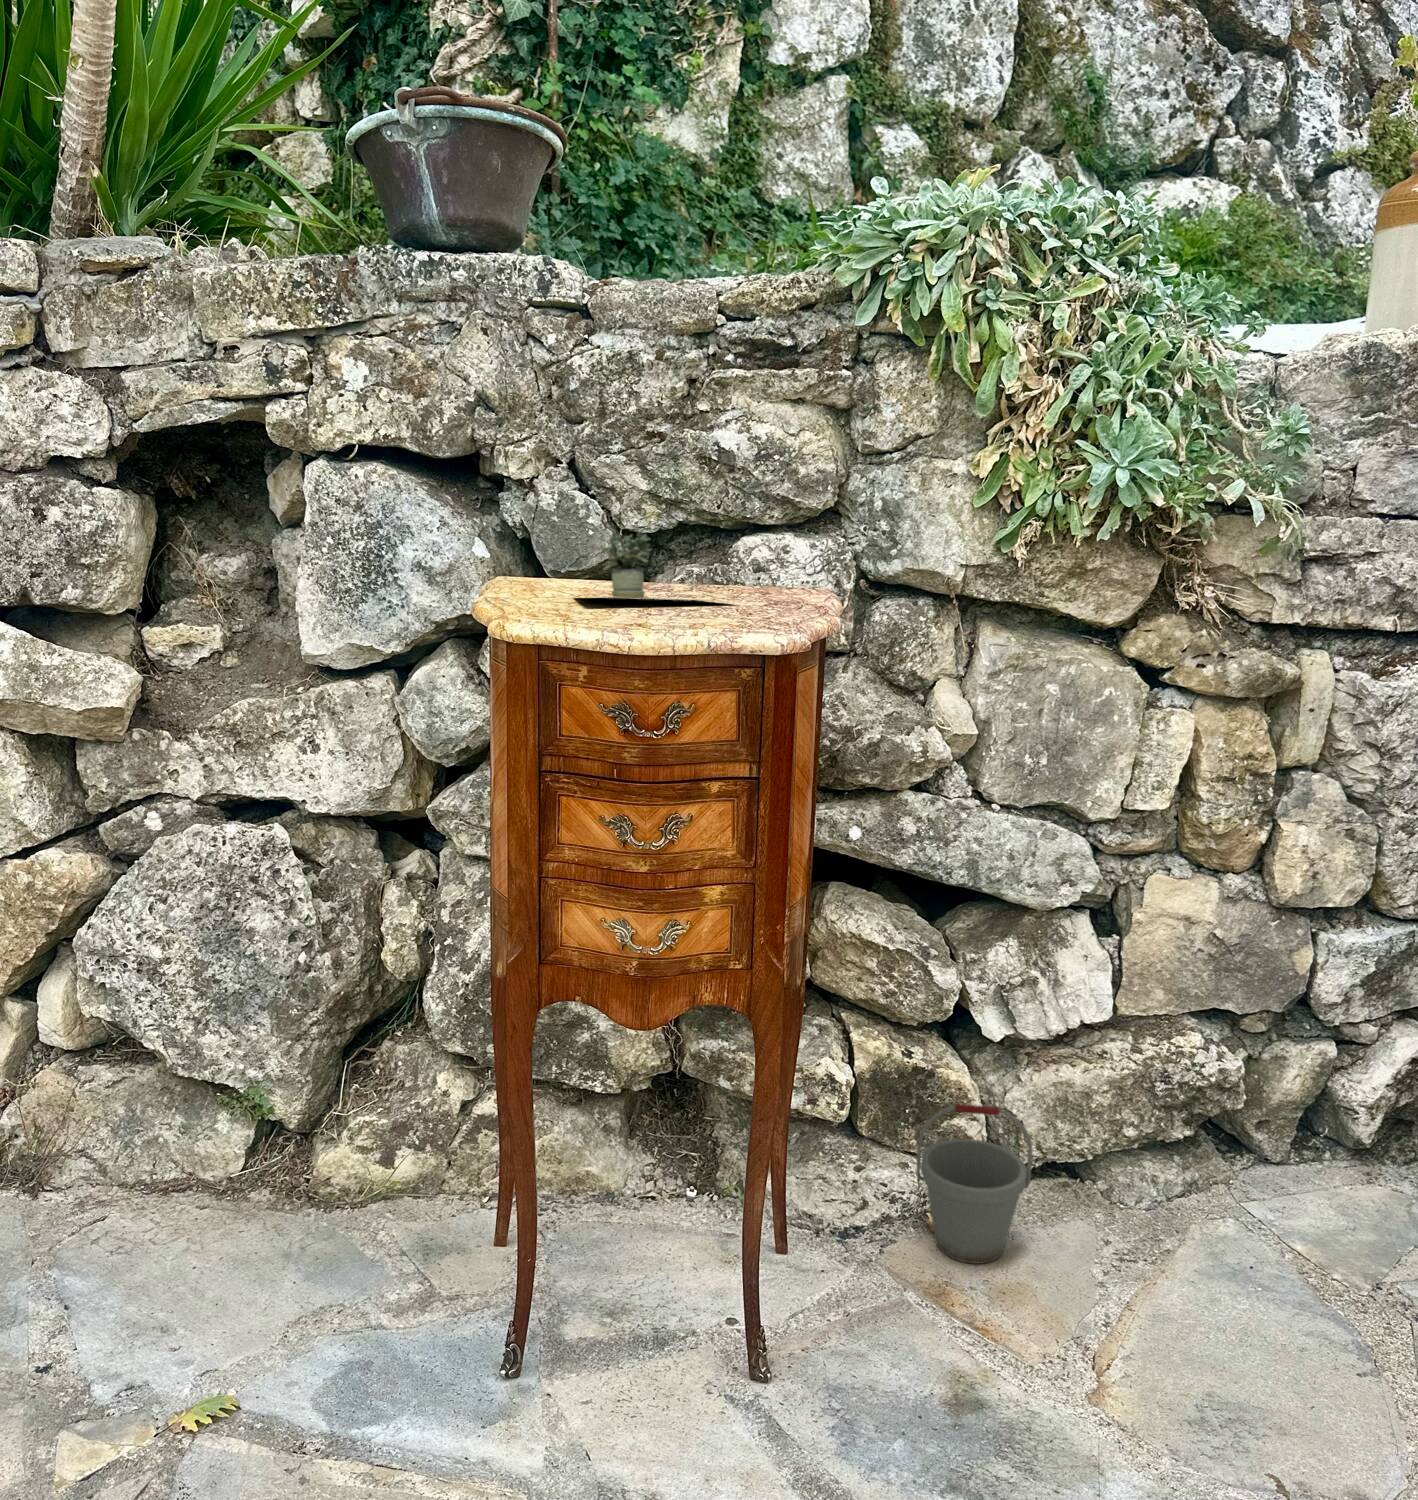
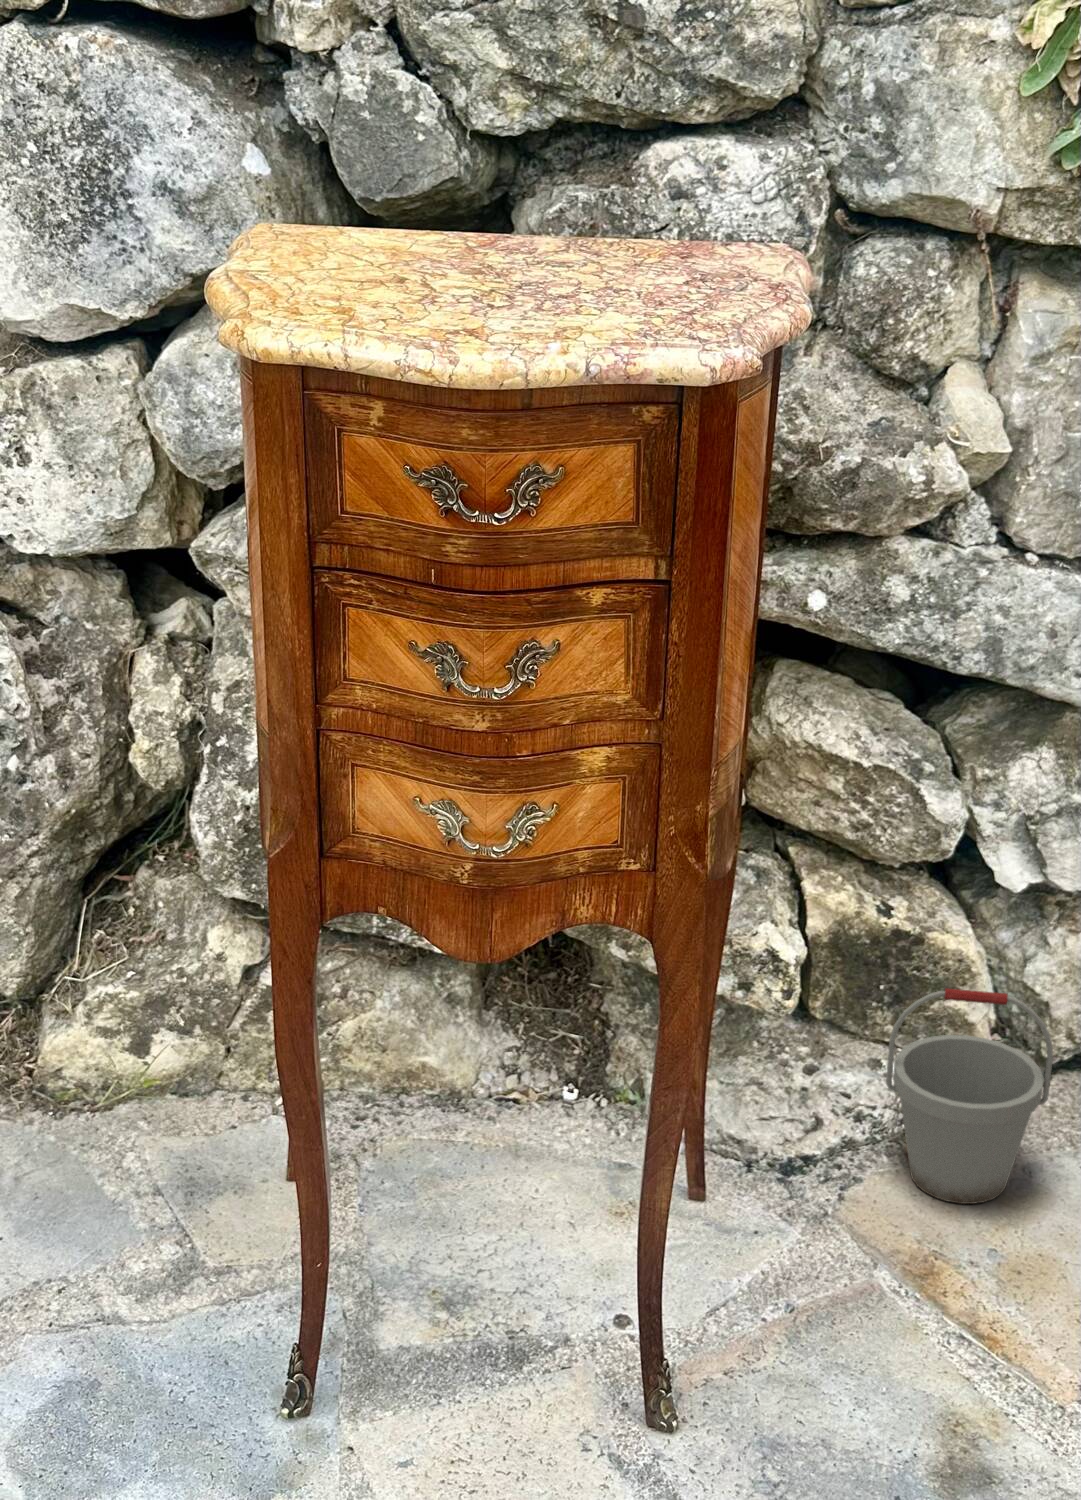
potted plant: present [600,531,791,601] -> none [390,164,716,273]

